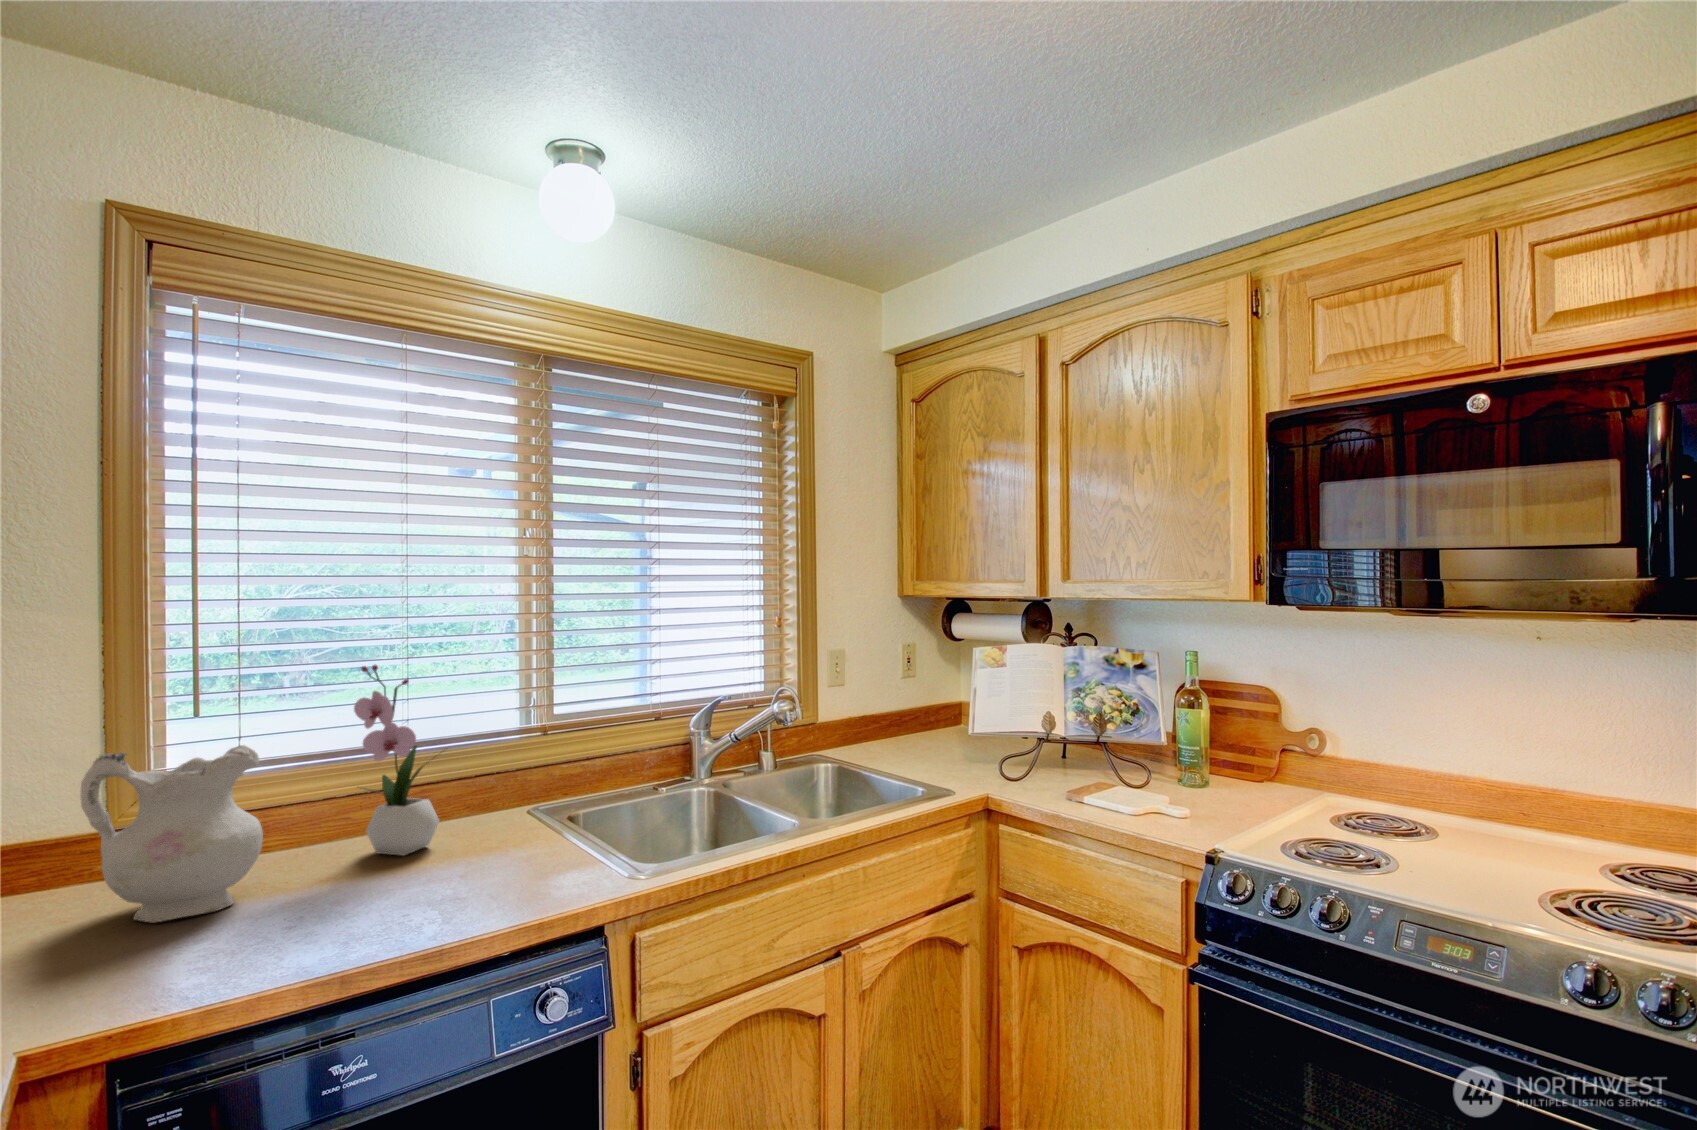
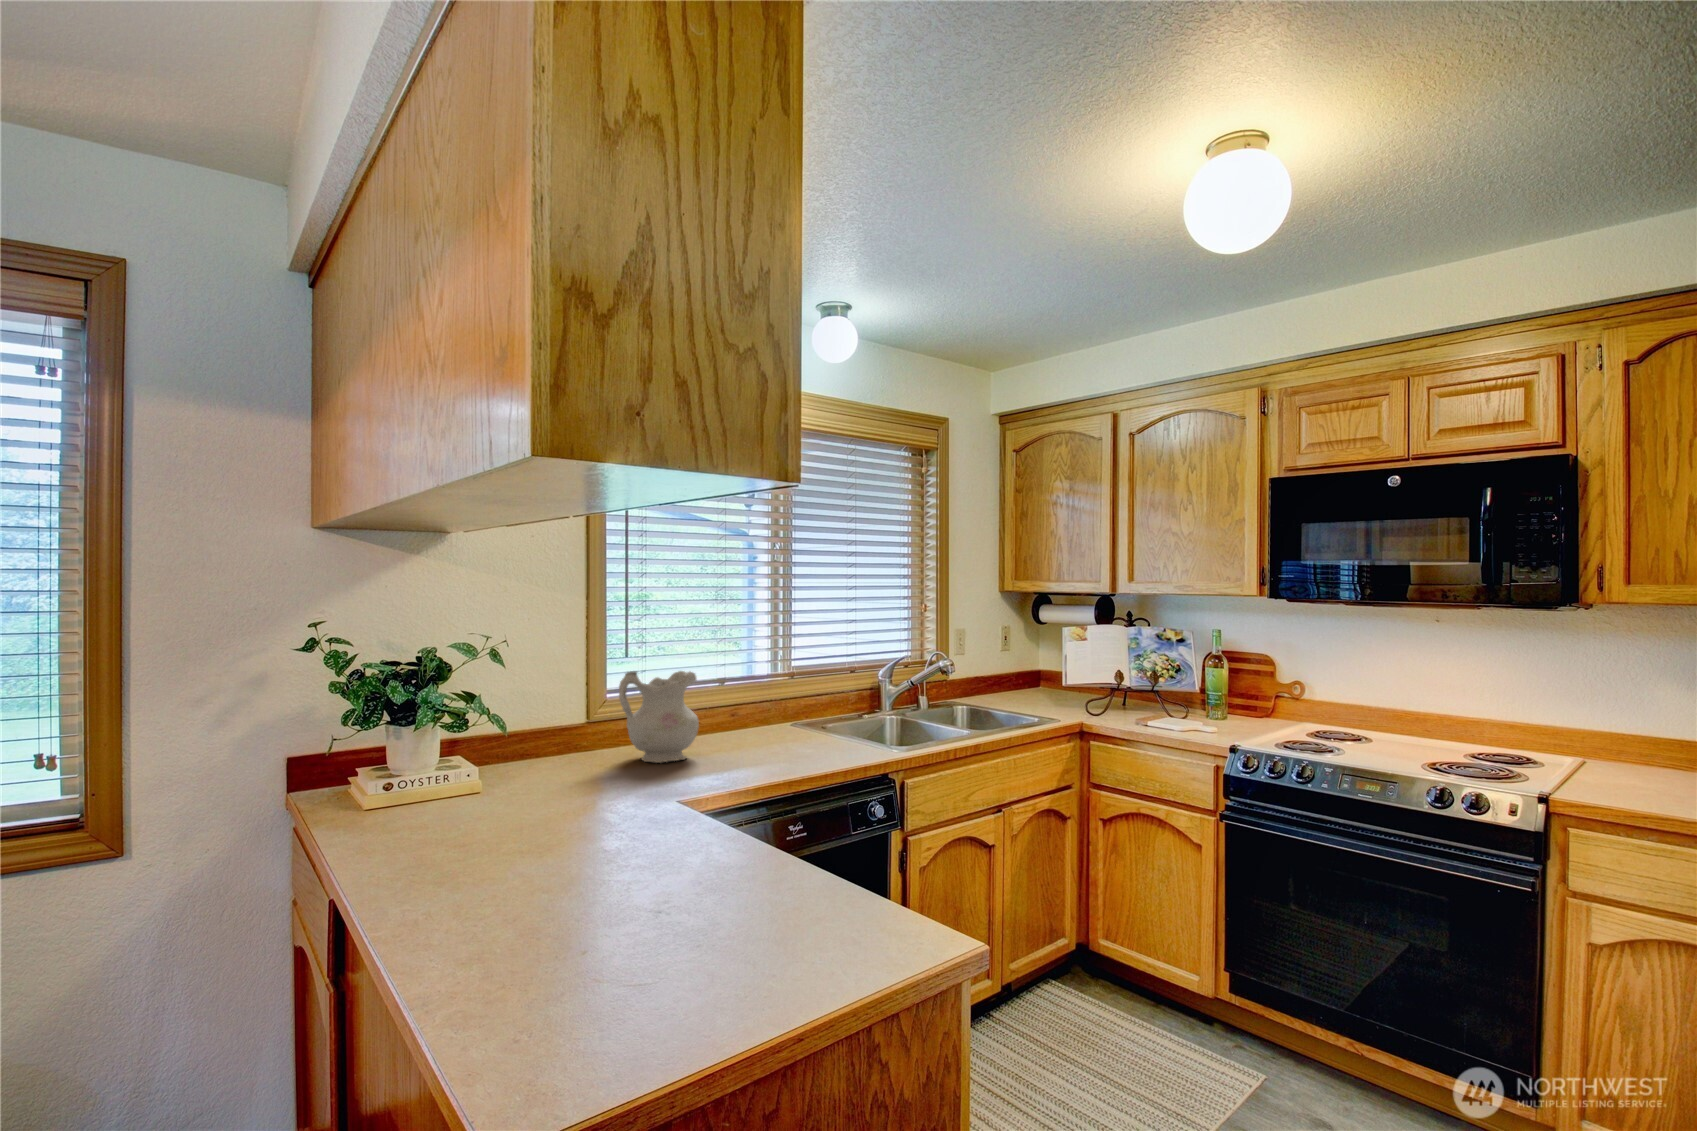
flower arrangement: present [354,665,439,856] -> none [723,628,766,742]

